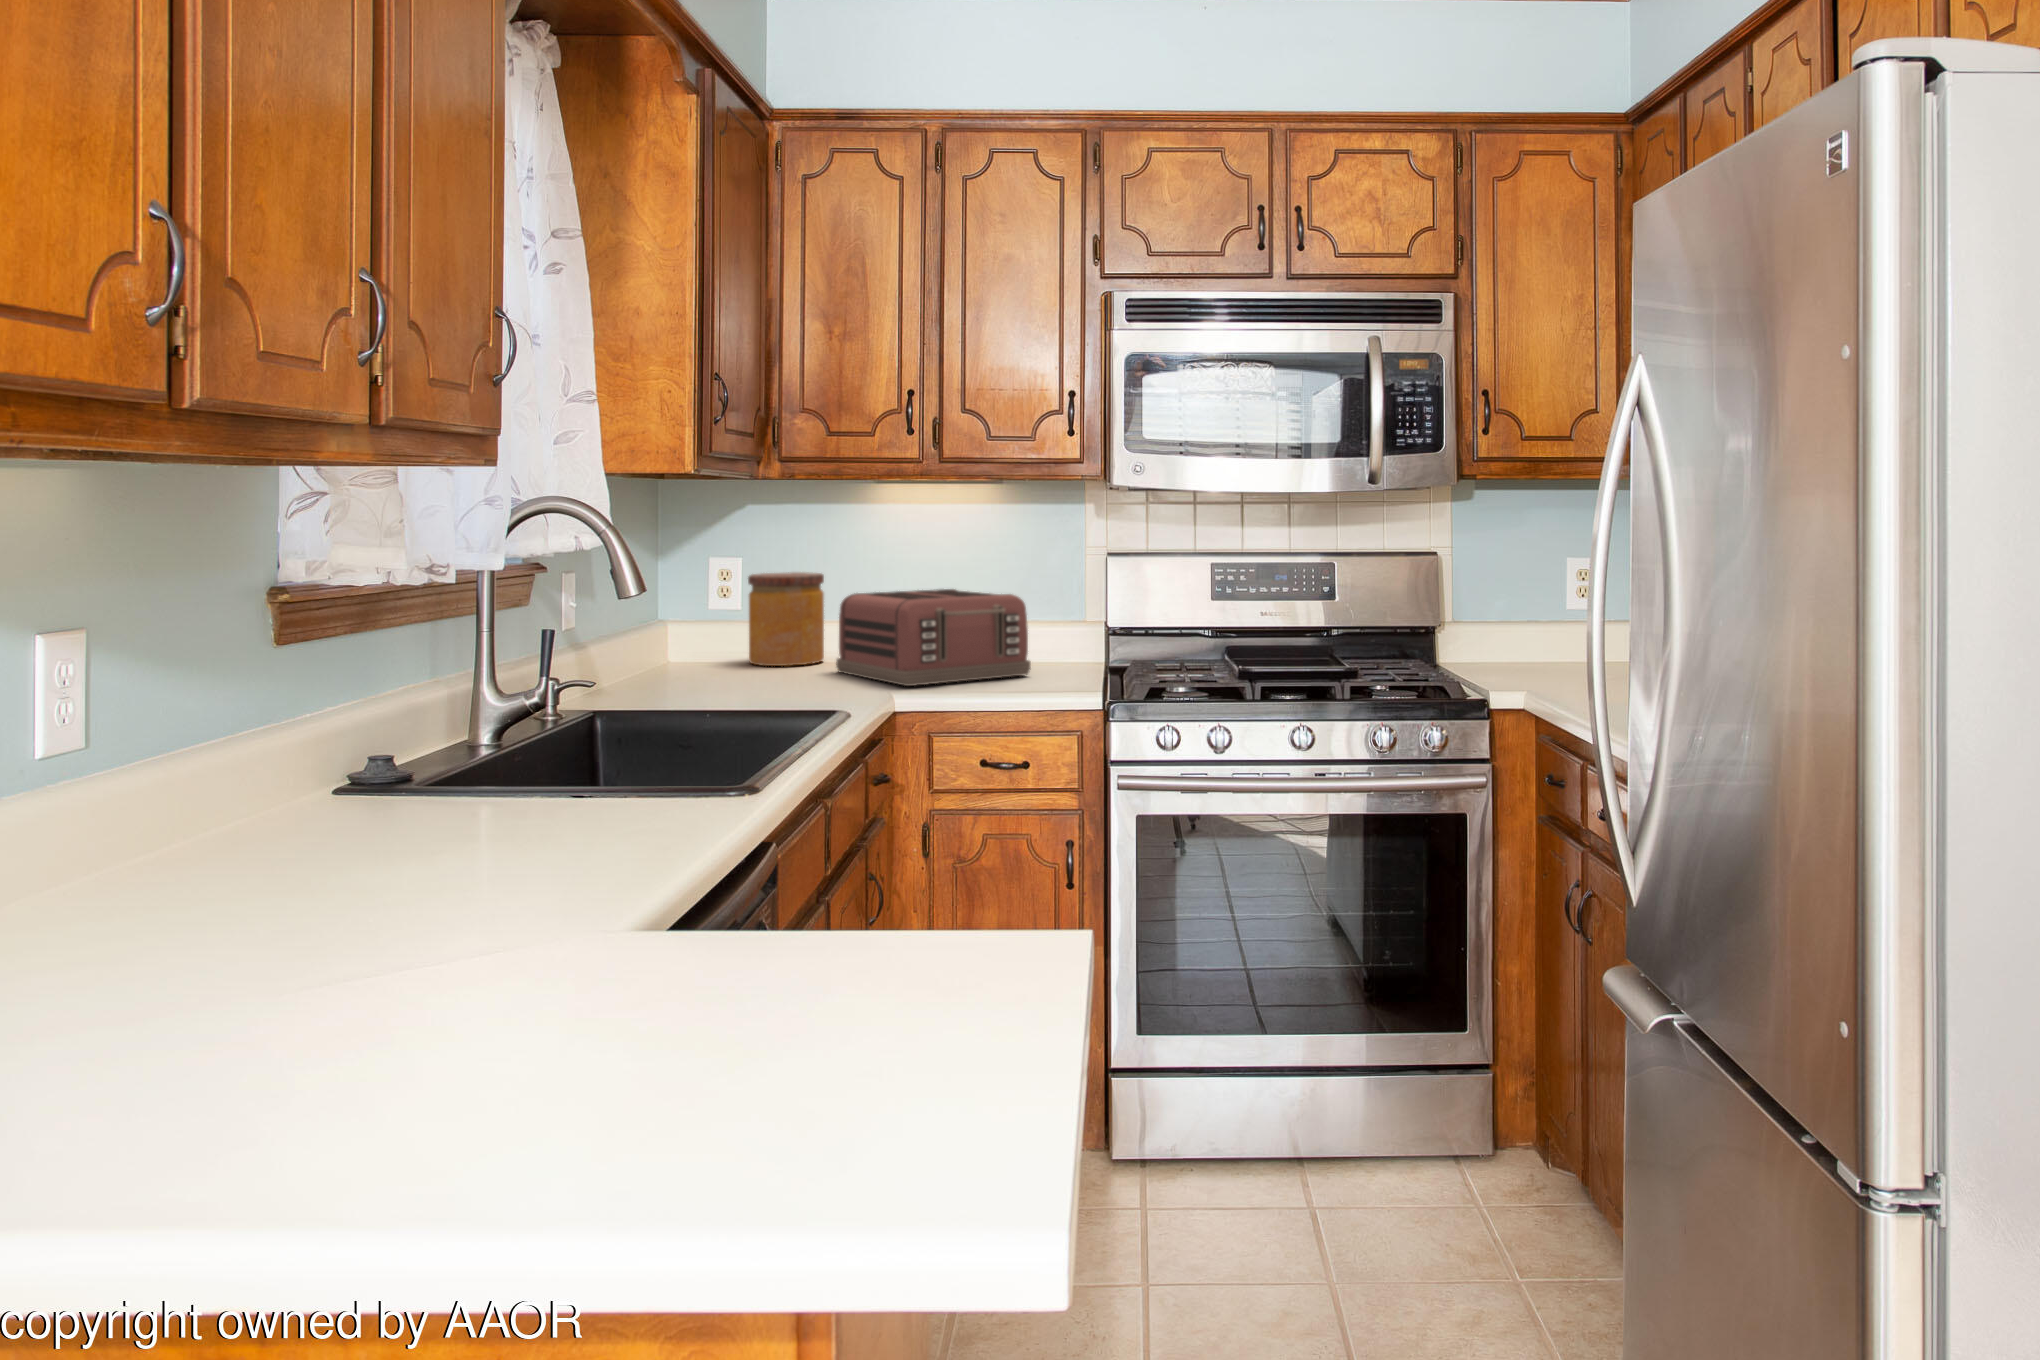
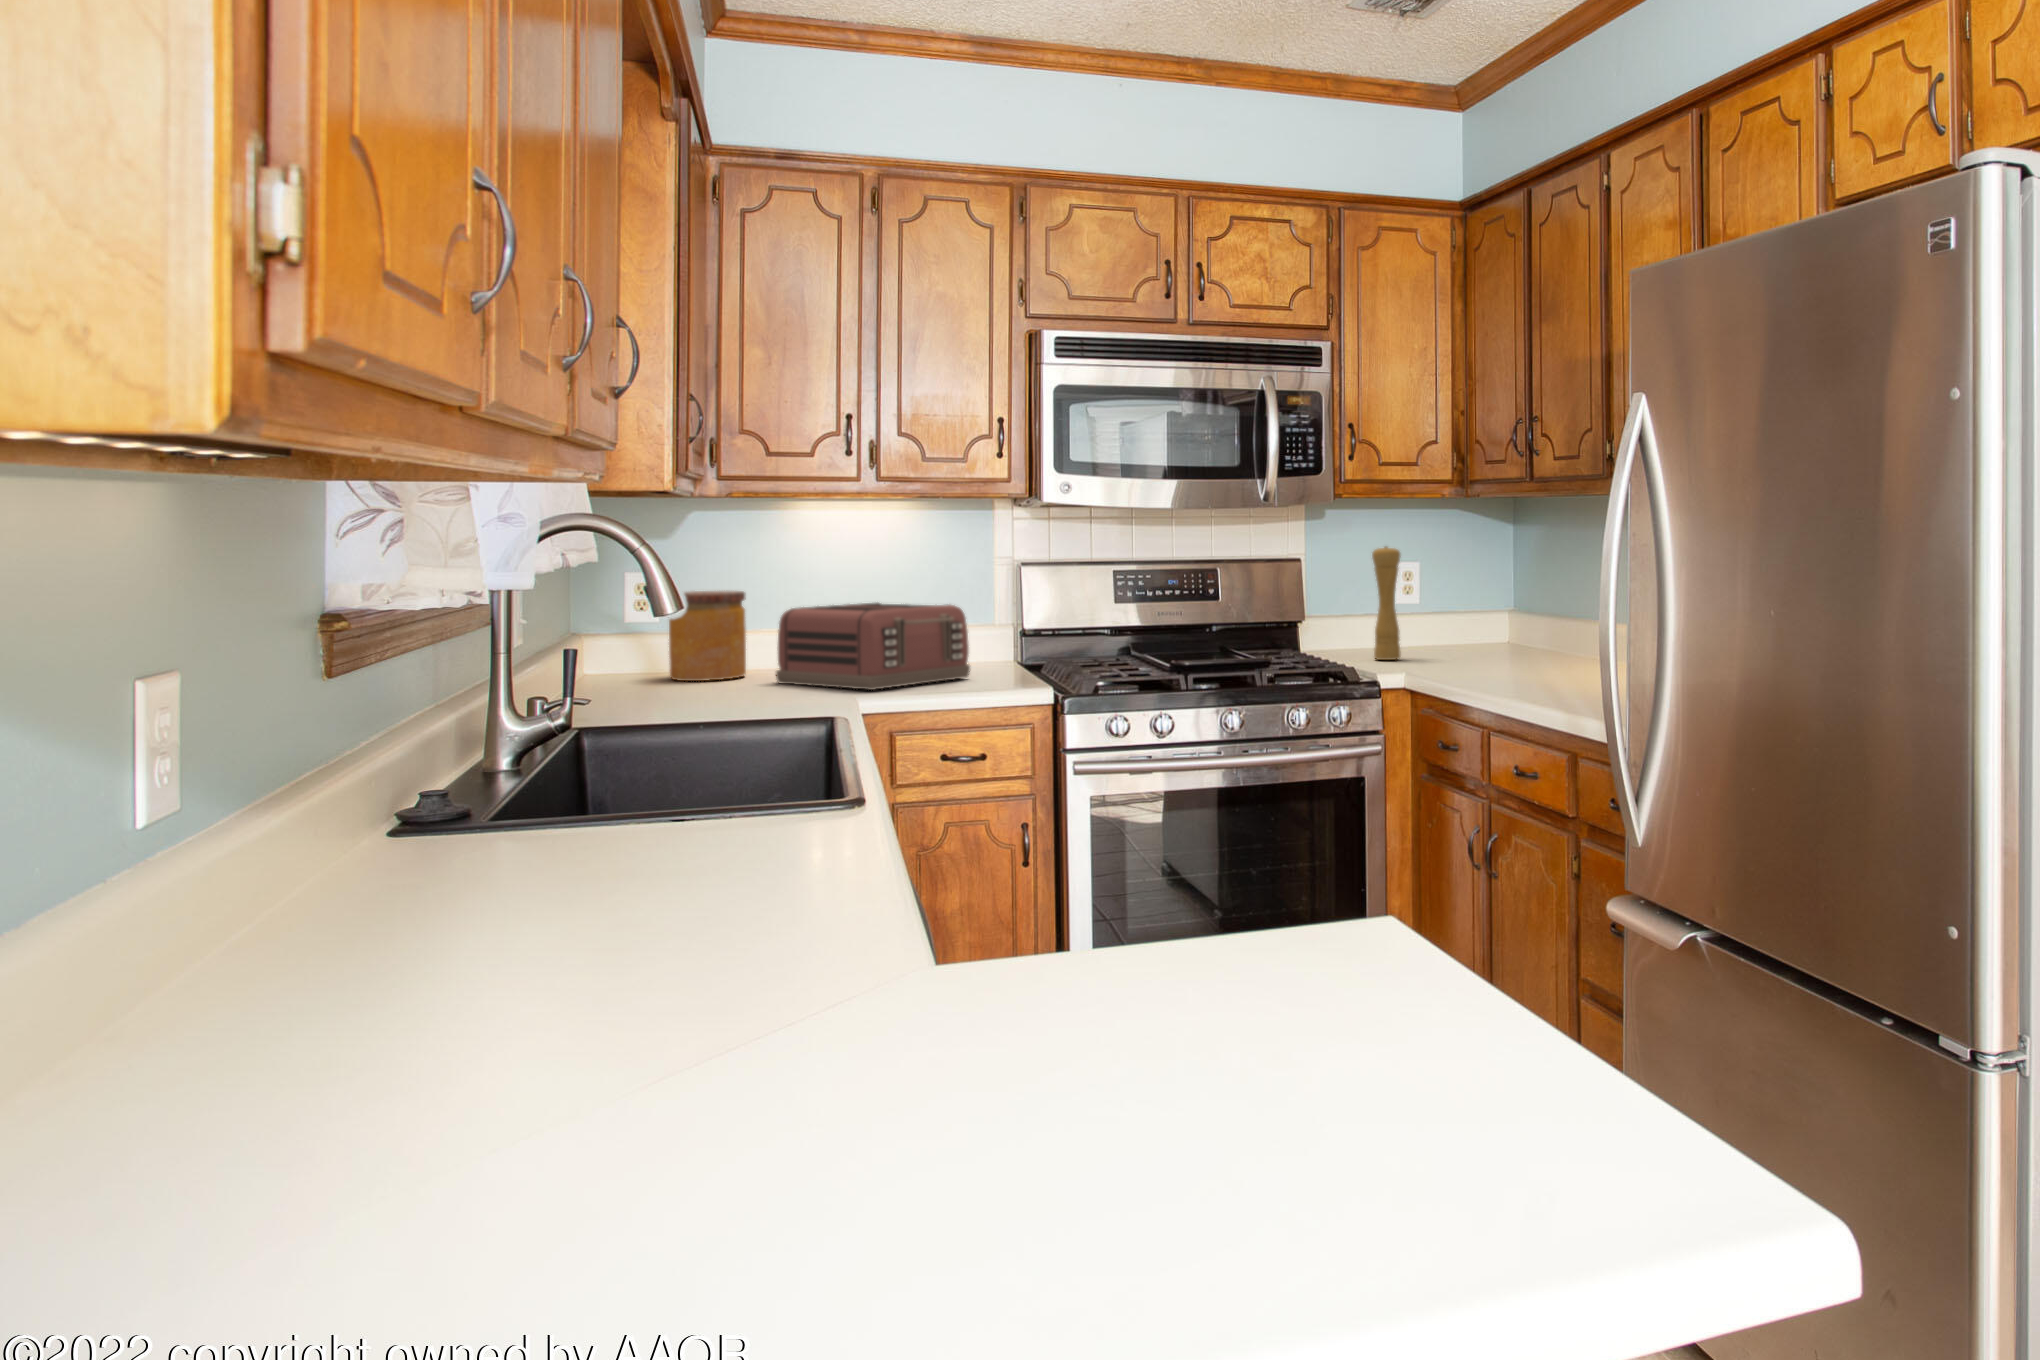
pepper mill: none [1512,535,1547,673] -> present [1372,547,1401,660]

